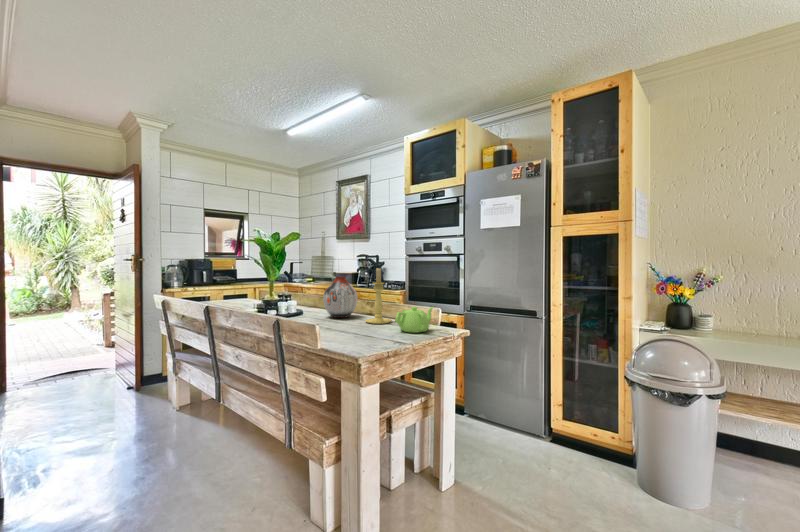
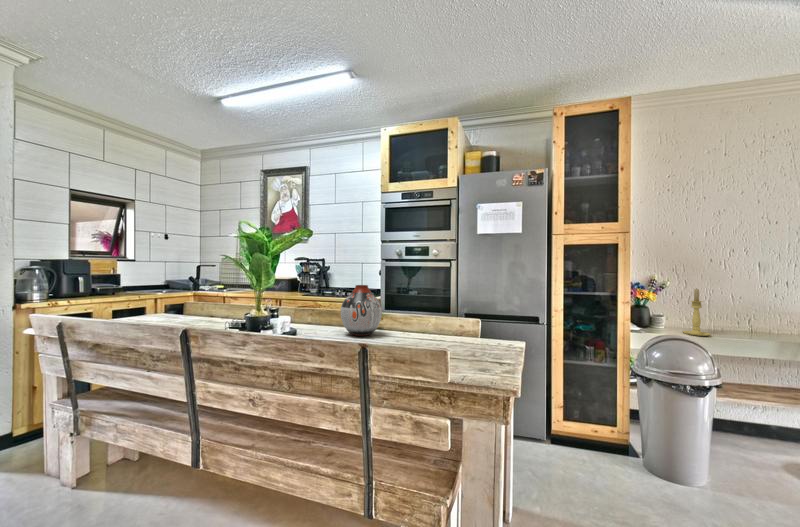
candle holder: present [365,268,392,324] -> present [683,289,710,336]
teapot: present [395,307,433,333] -> none [458,318,500,349]

